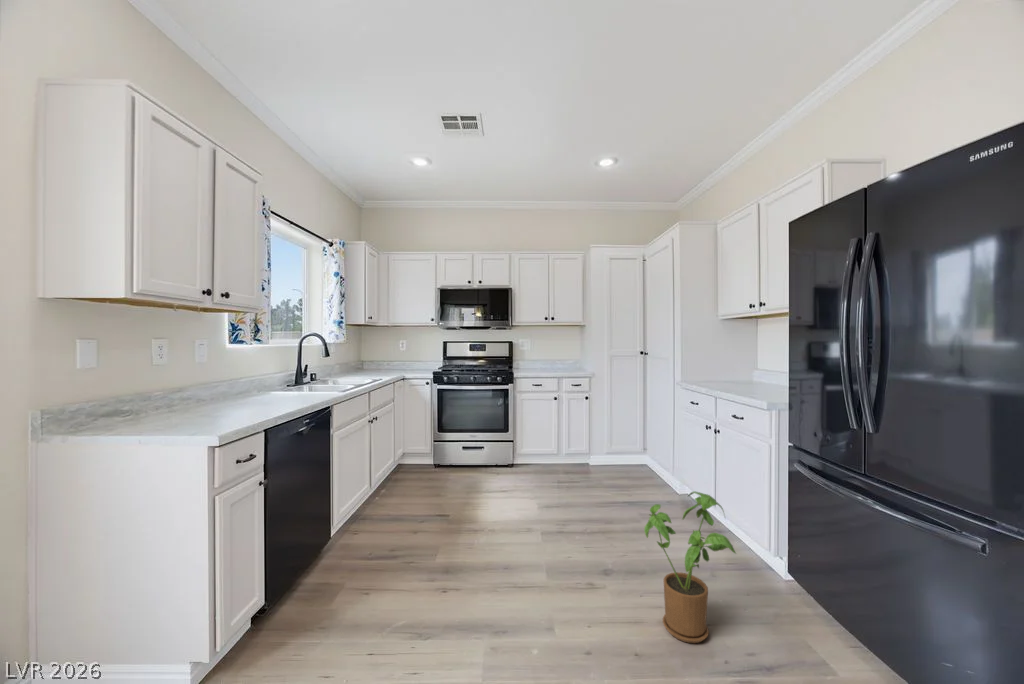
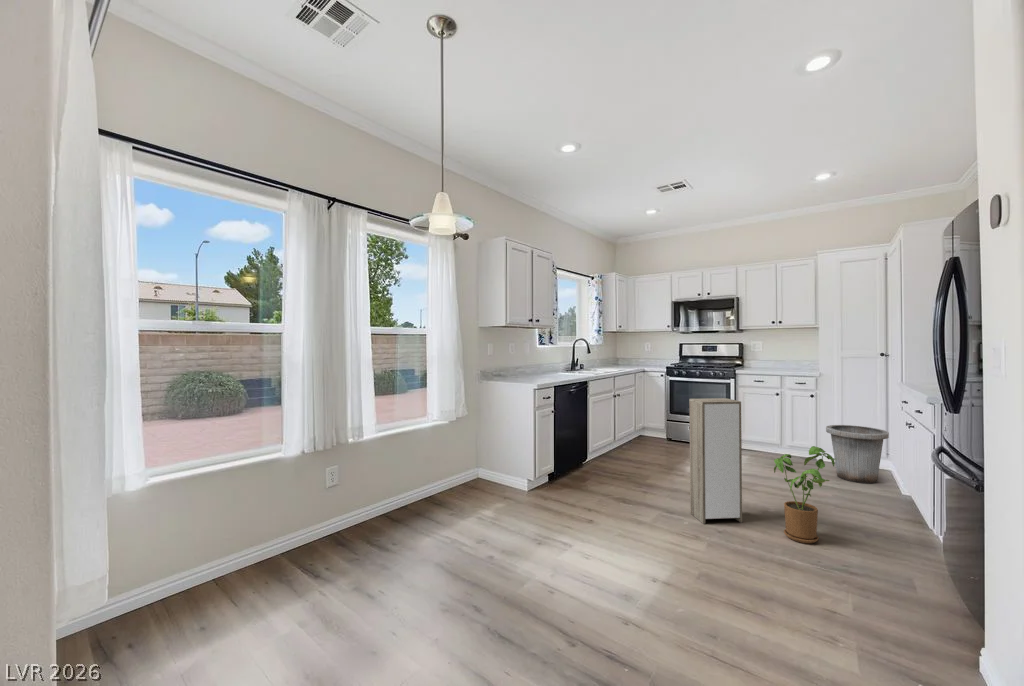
storage cabinet: none [532,429,606,656] -> present [689,398,742,524]
trash can: none [612,429,666,492] -> present [826,425,889,483]

